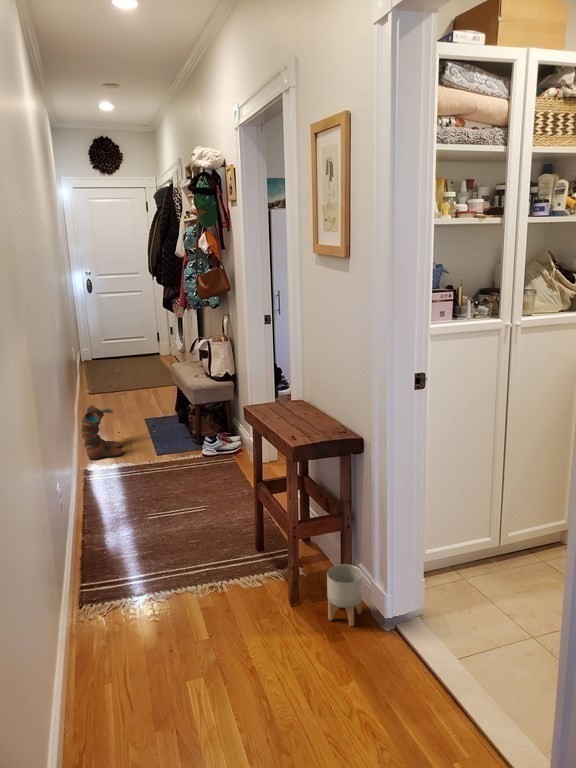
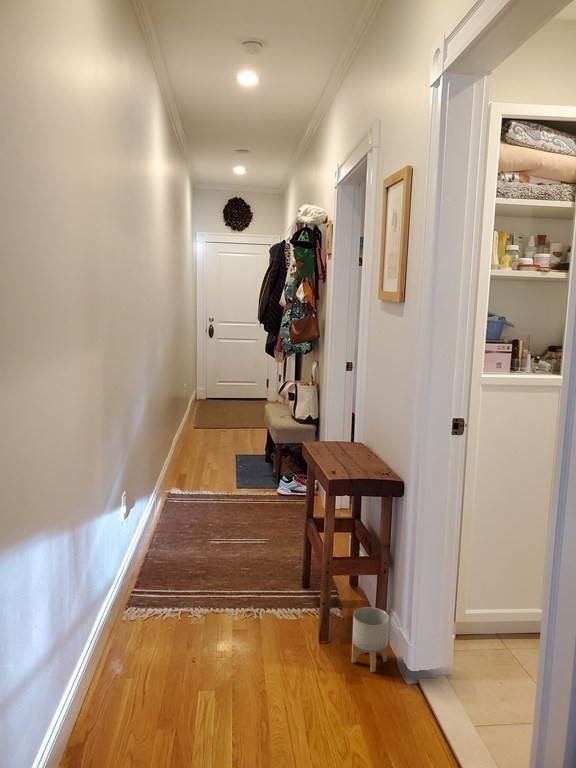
boots: present [81,405,123,460] -> none [172,434,208,485]

